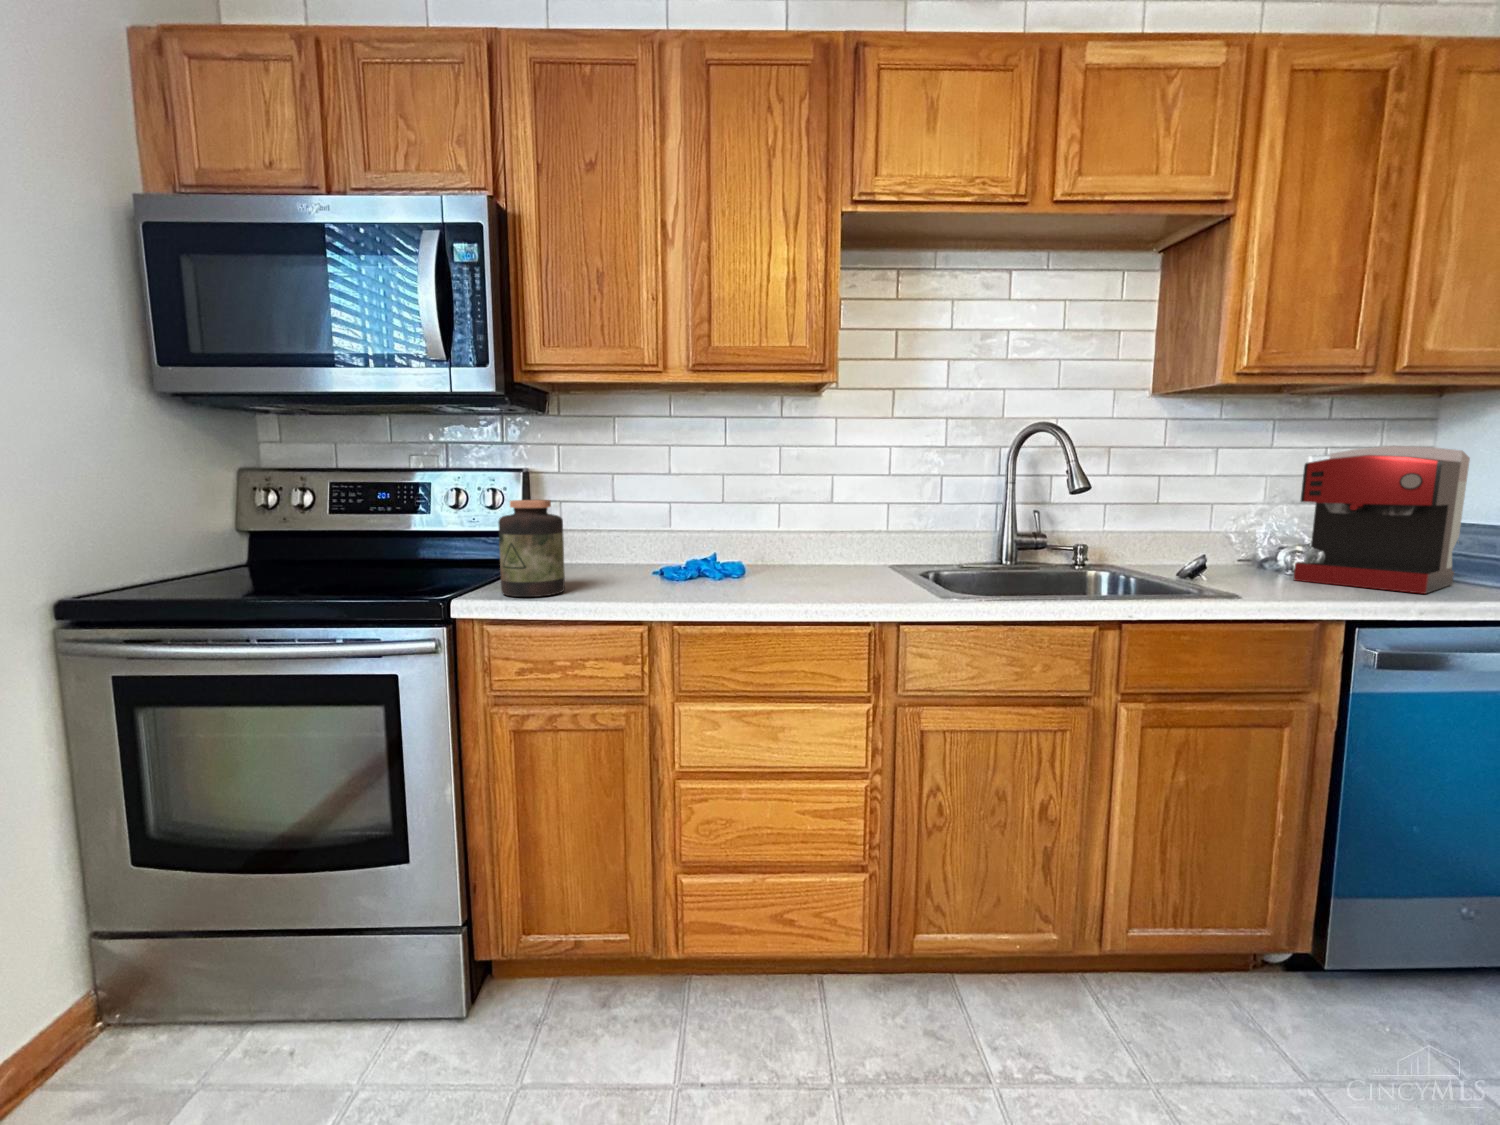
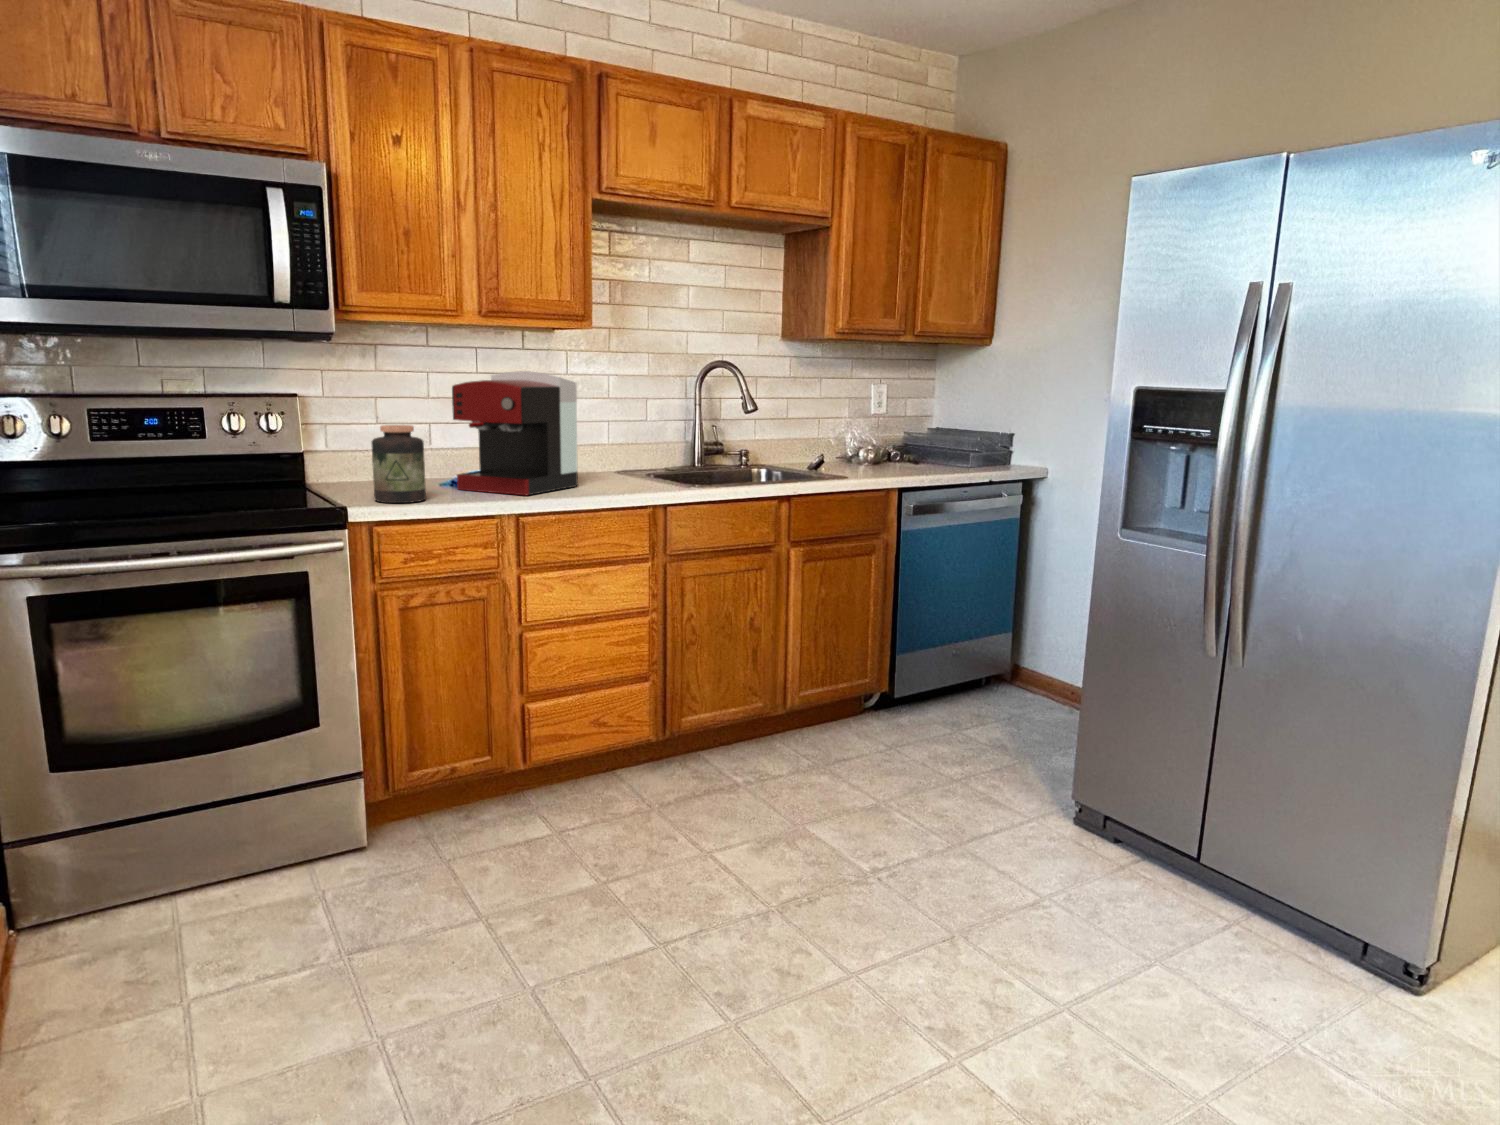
coffee maker: present [1294,446,1470,594] -> present [452,371,578,495]

